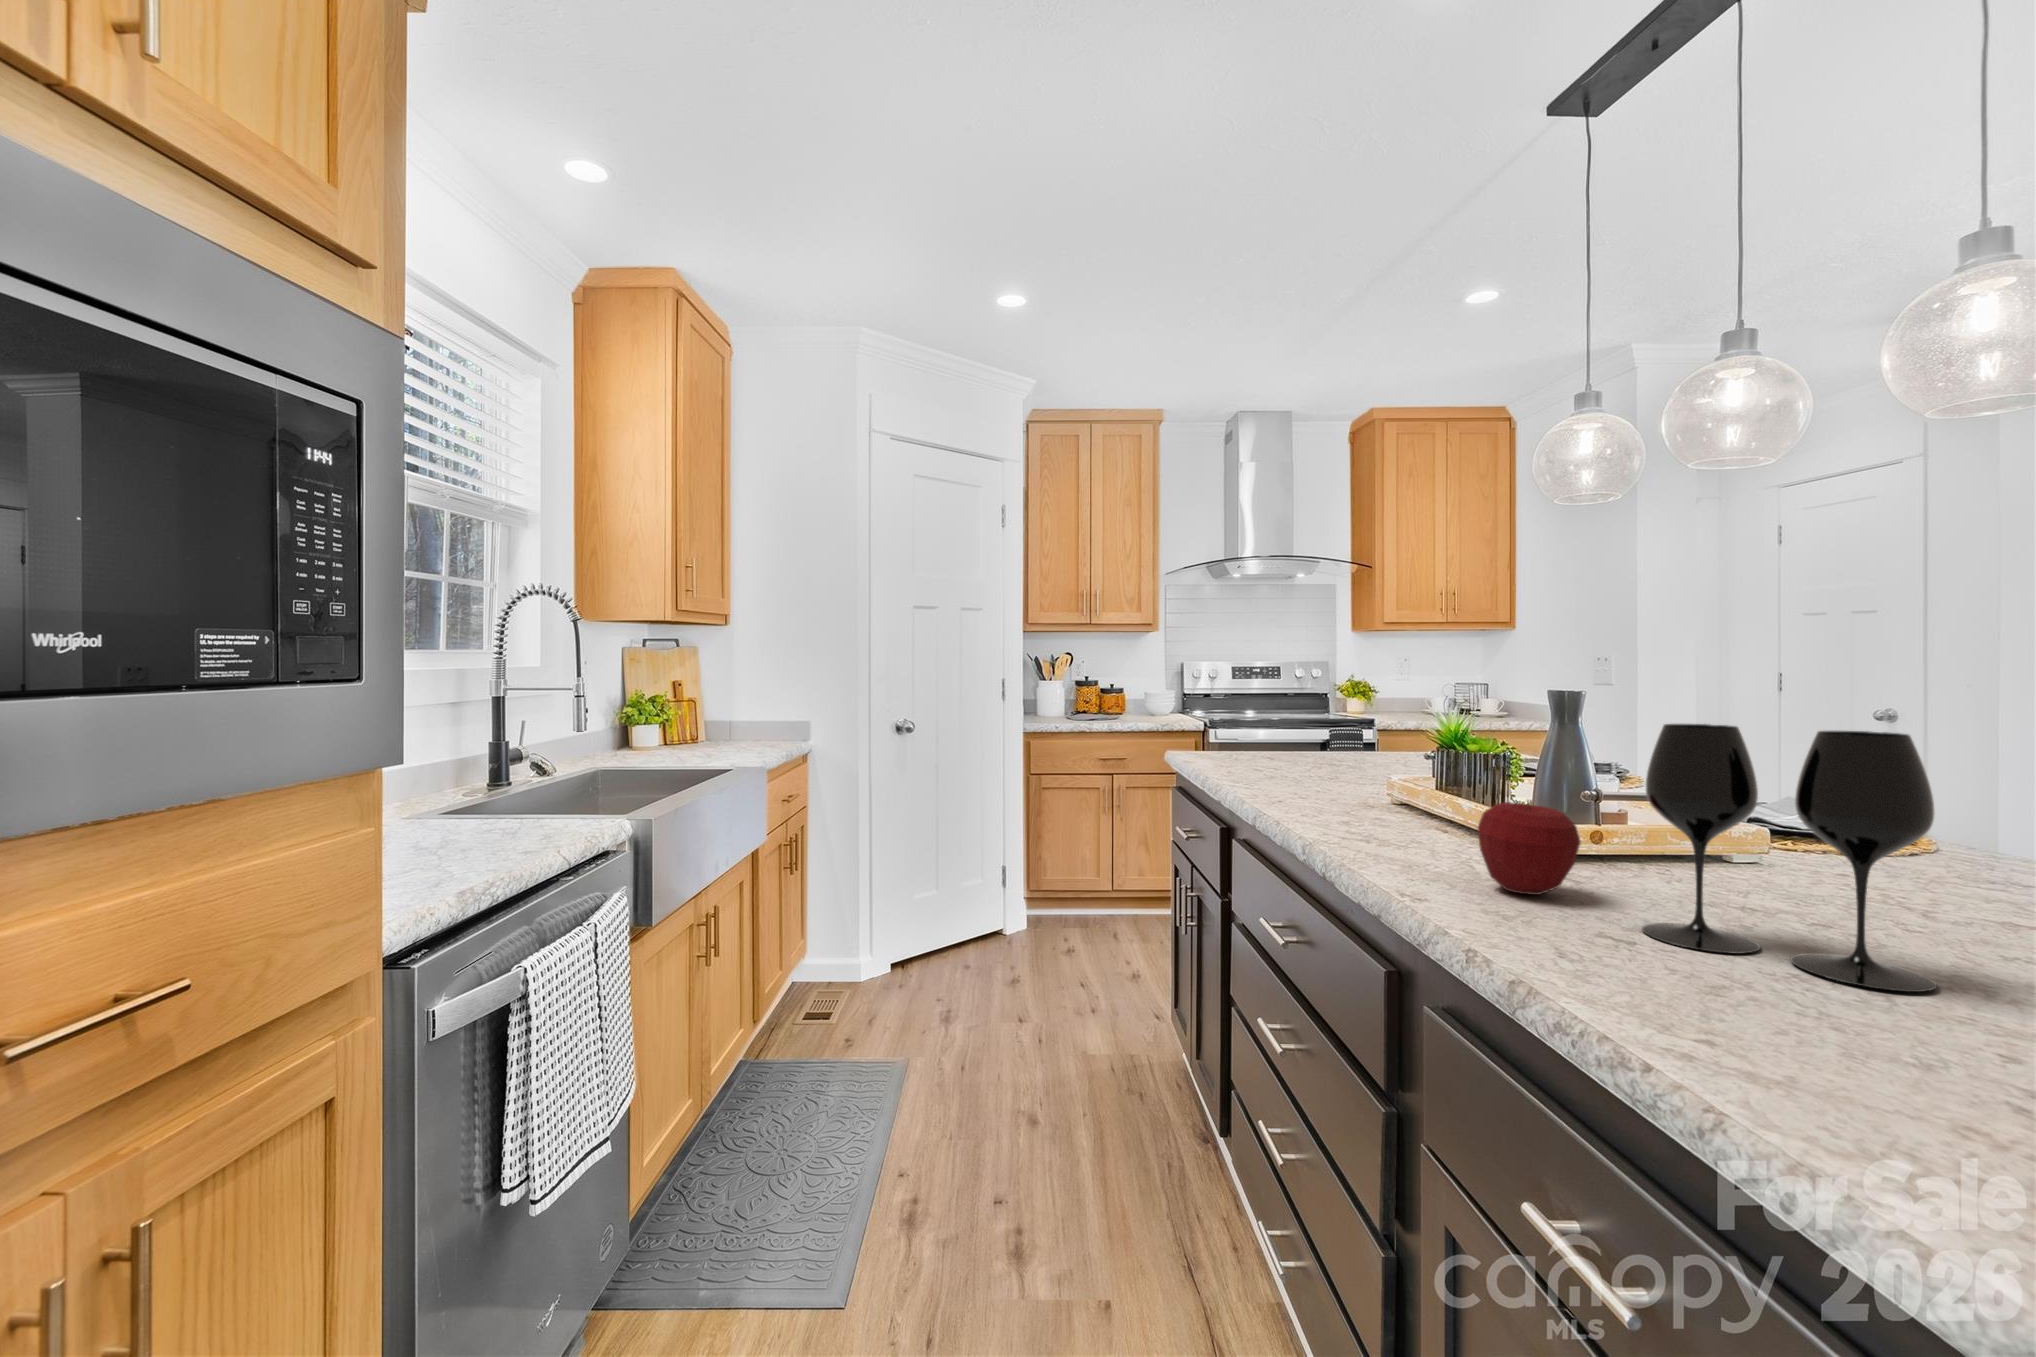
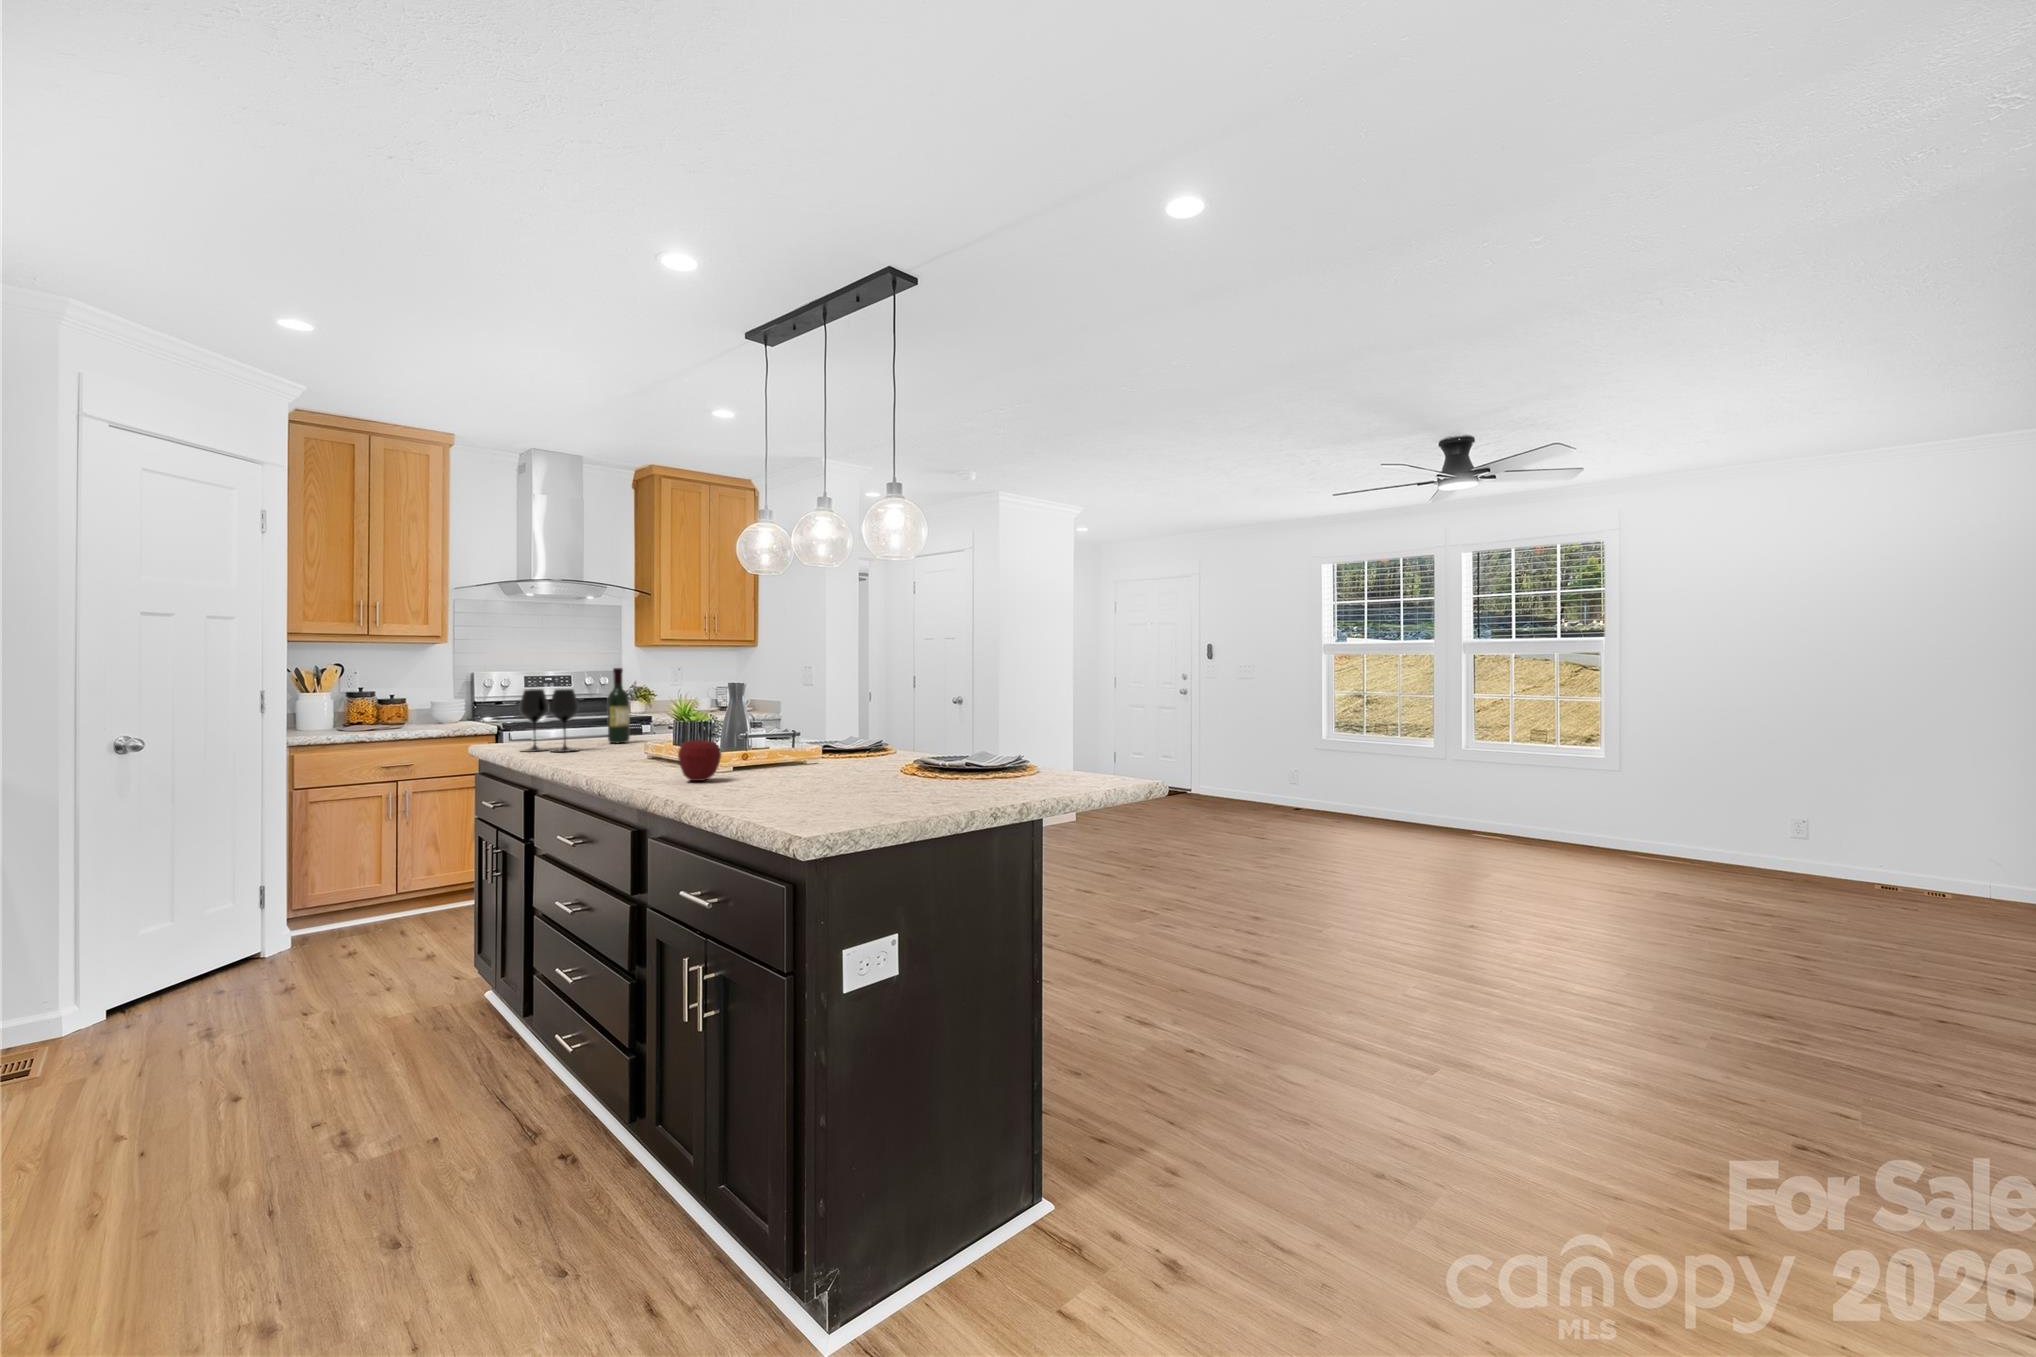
wine bottle: none [1324,656,1354,763] -> present [607,668,630,743]
wine glass: present [1642,724,1937,992] -> present [520,689,578,752]

